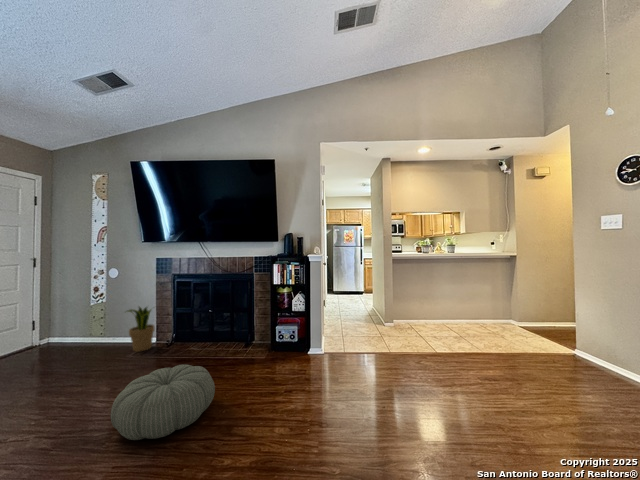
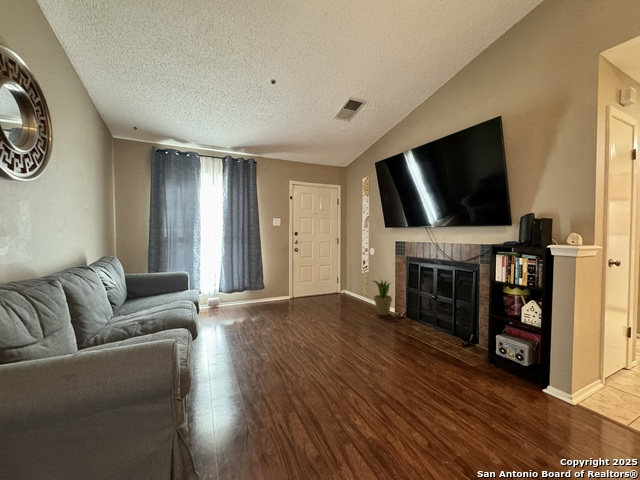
pouf: present [111,365,215,440] -> none [320,329,392,382]

